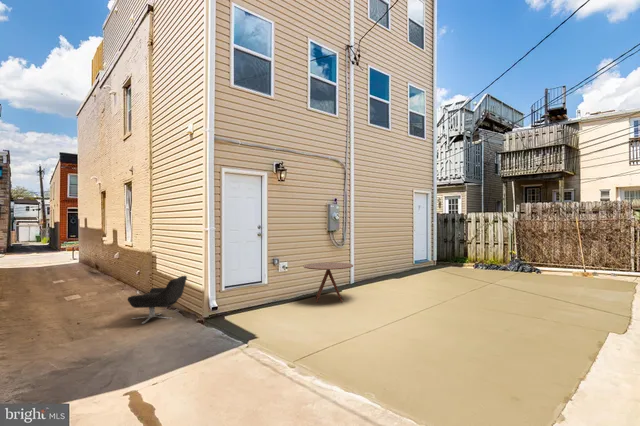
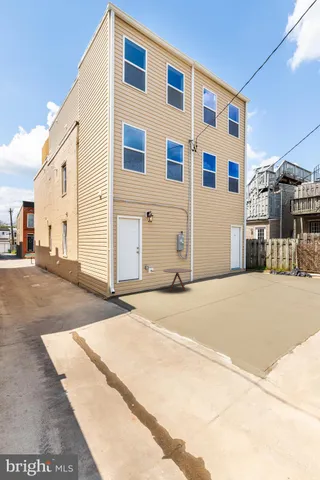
lounge chair: present [128,276,187,324] -> none [67,275,98,300]

